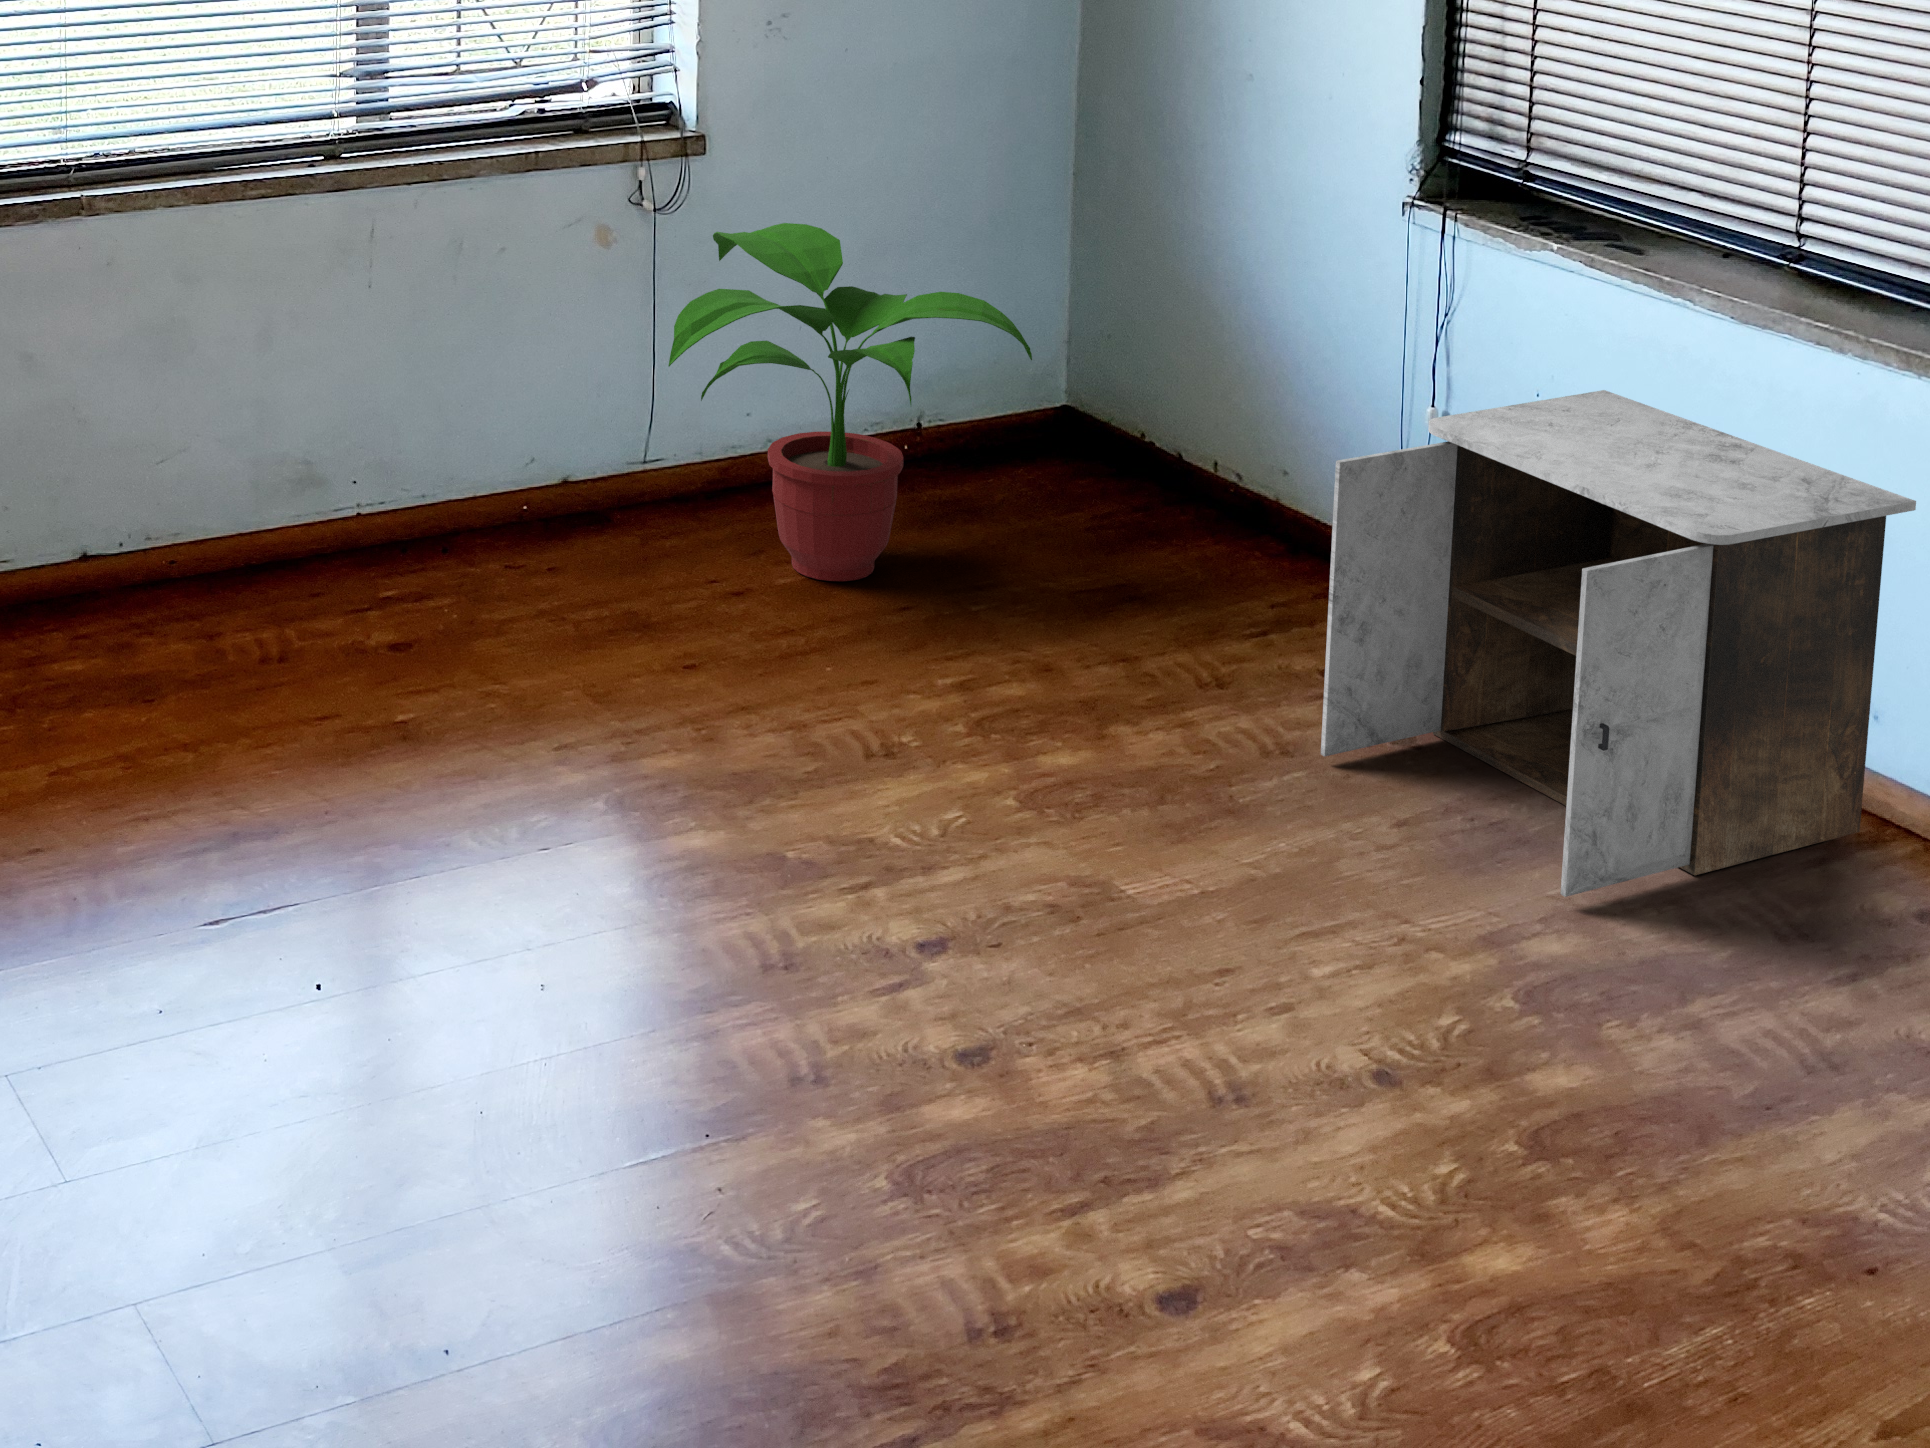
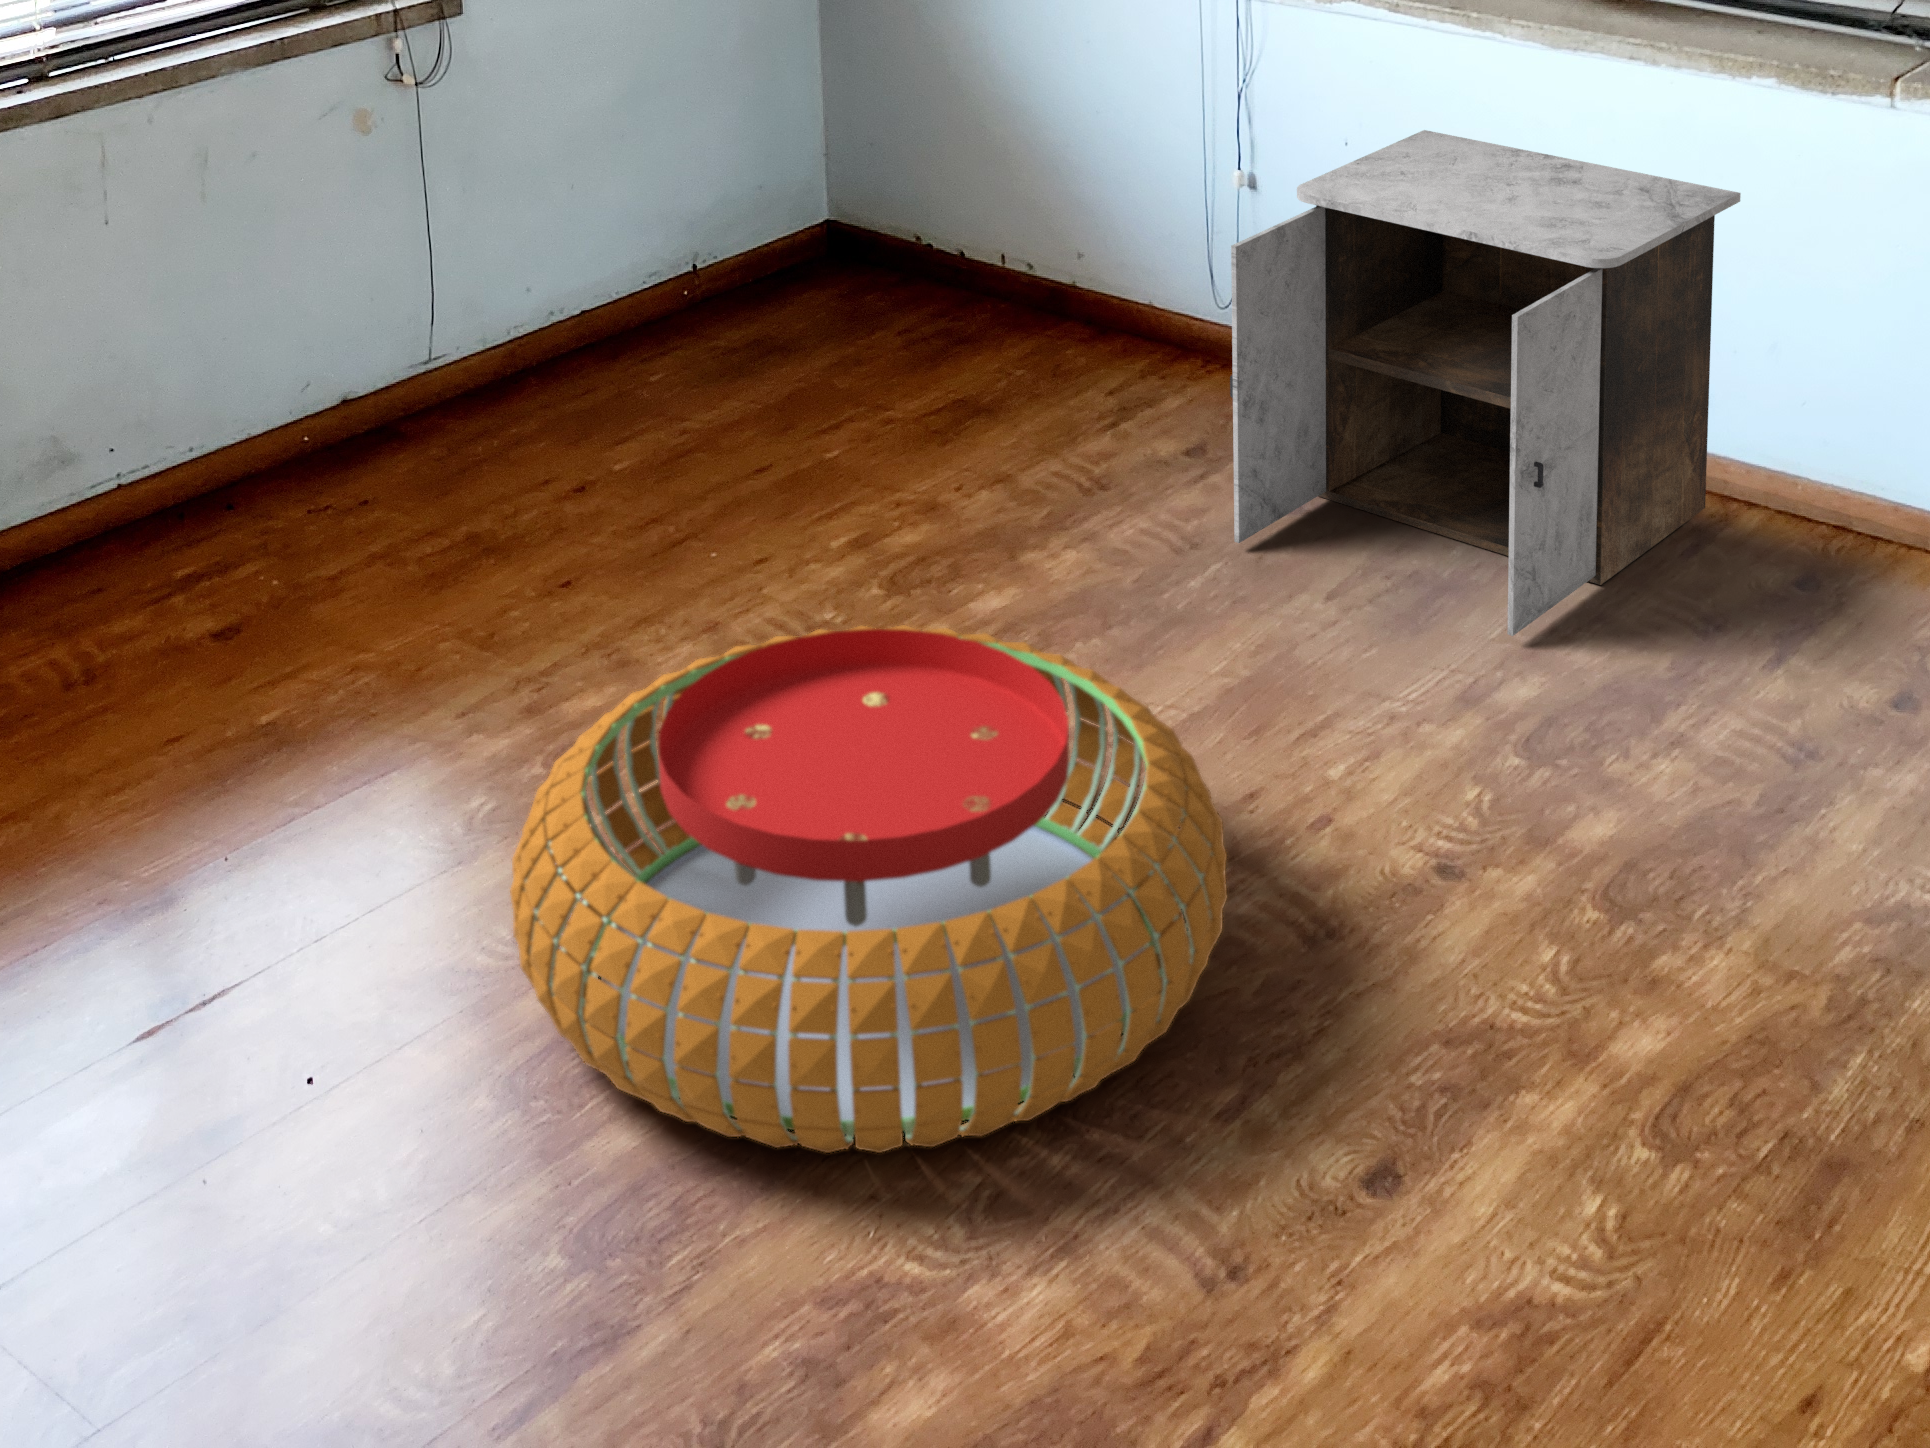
potted plant: present [668,223,1032,581] -> none [490,78,863,461]
pouf: none [497,715,1140,1163] -> present [510,625,1227,1153]

